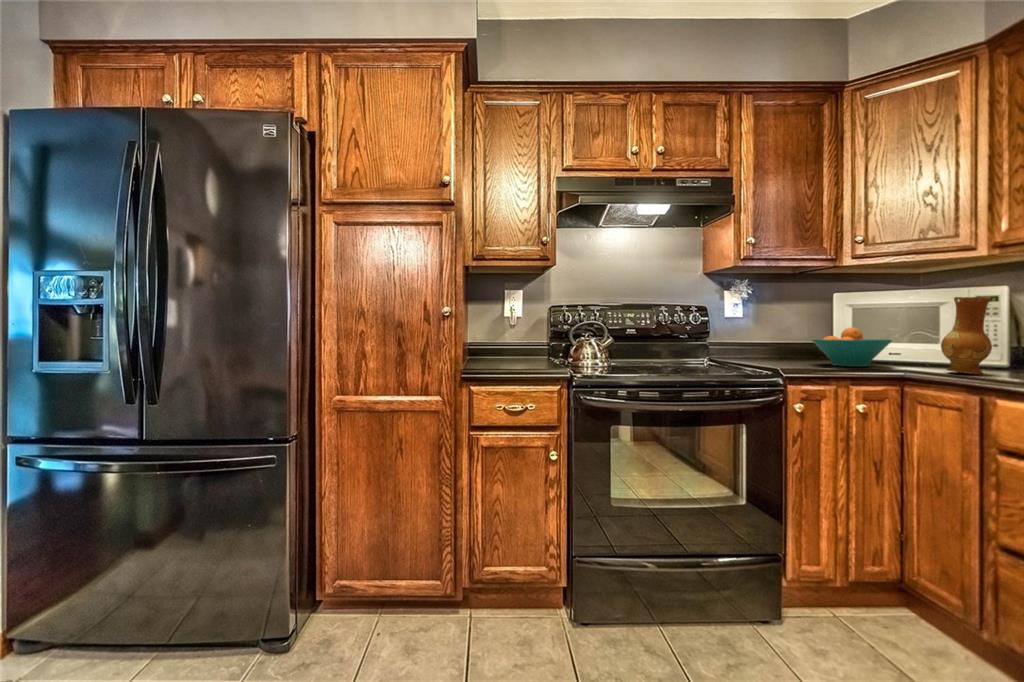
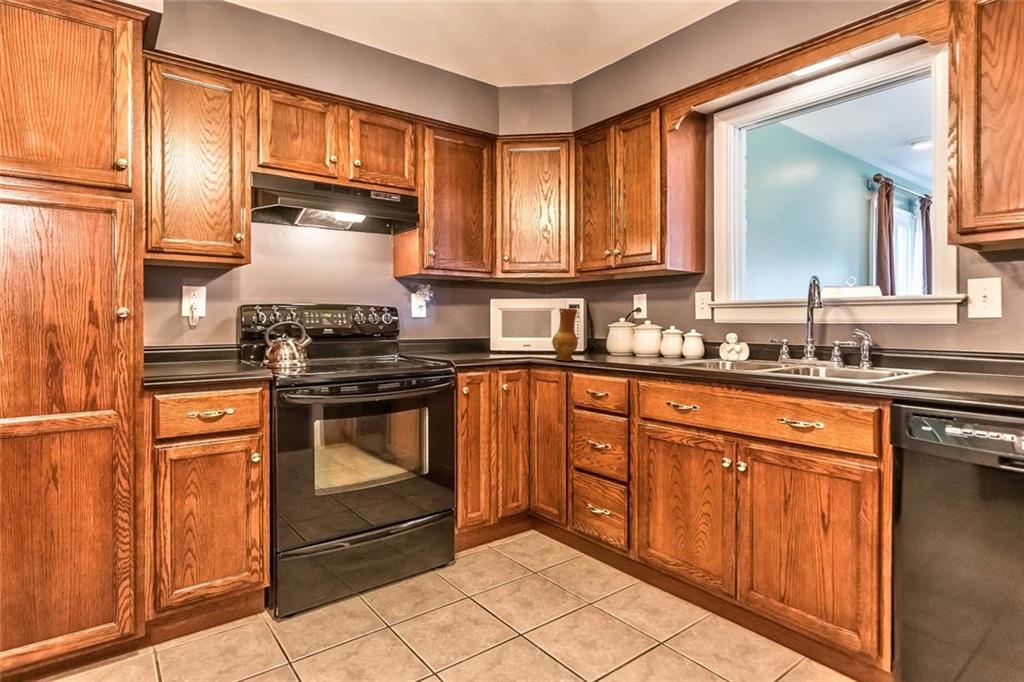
fruit bowl: present [812,328,892,367] -> none [476,328,526,357]

